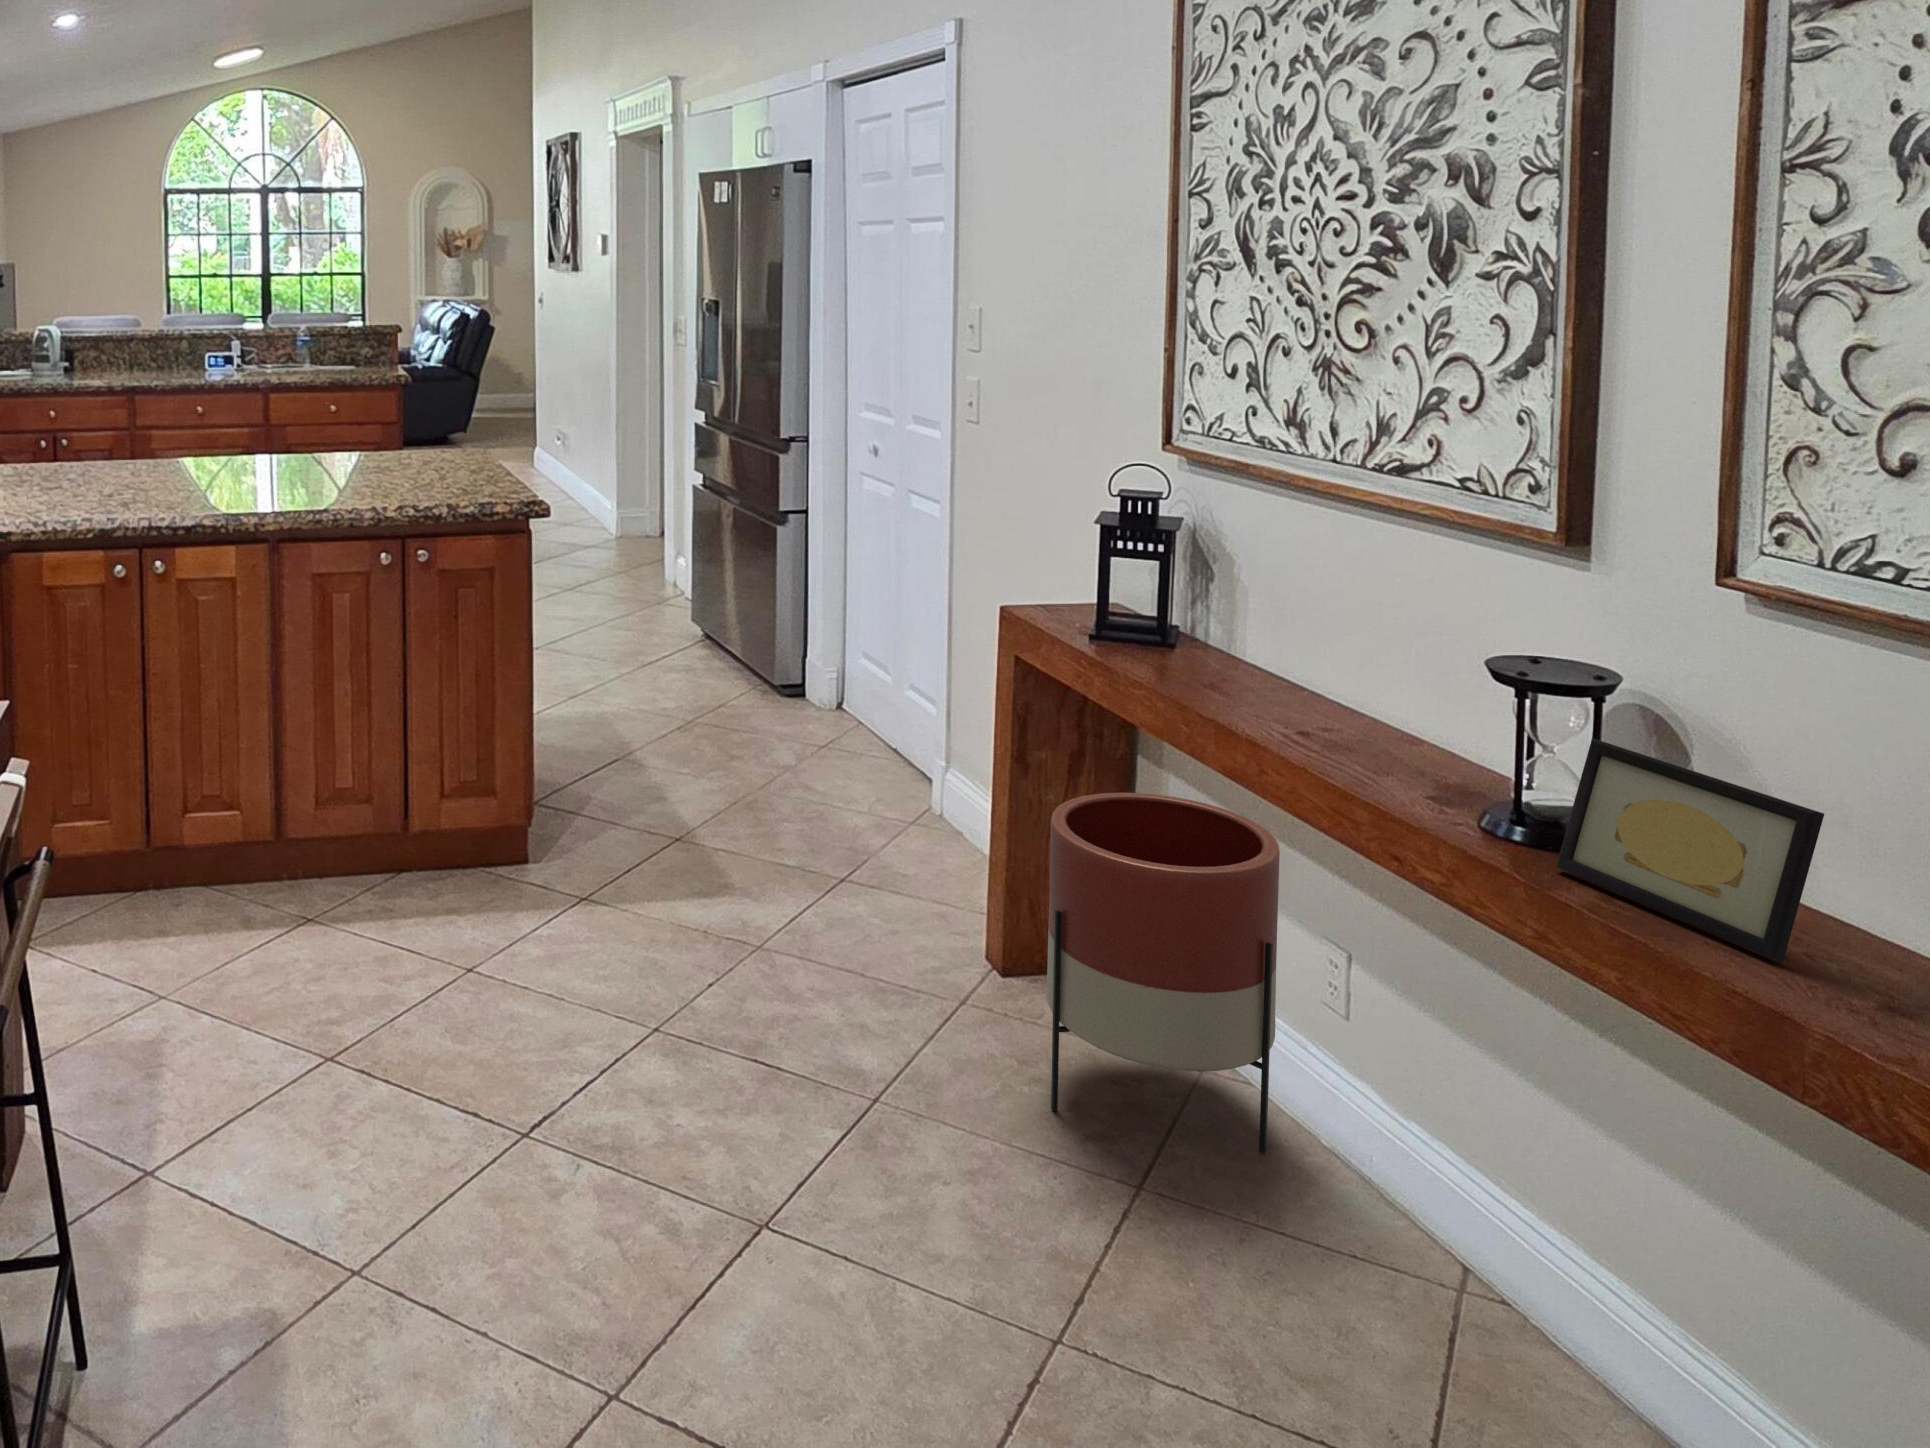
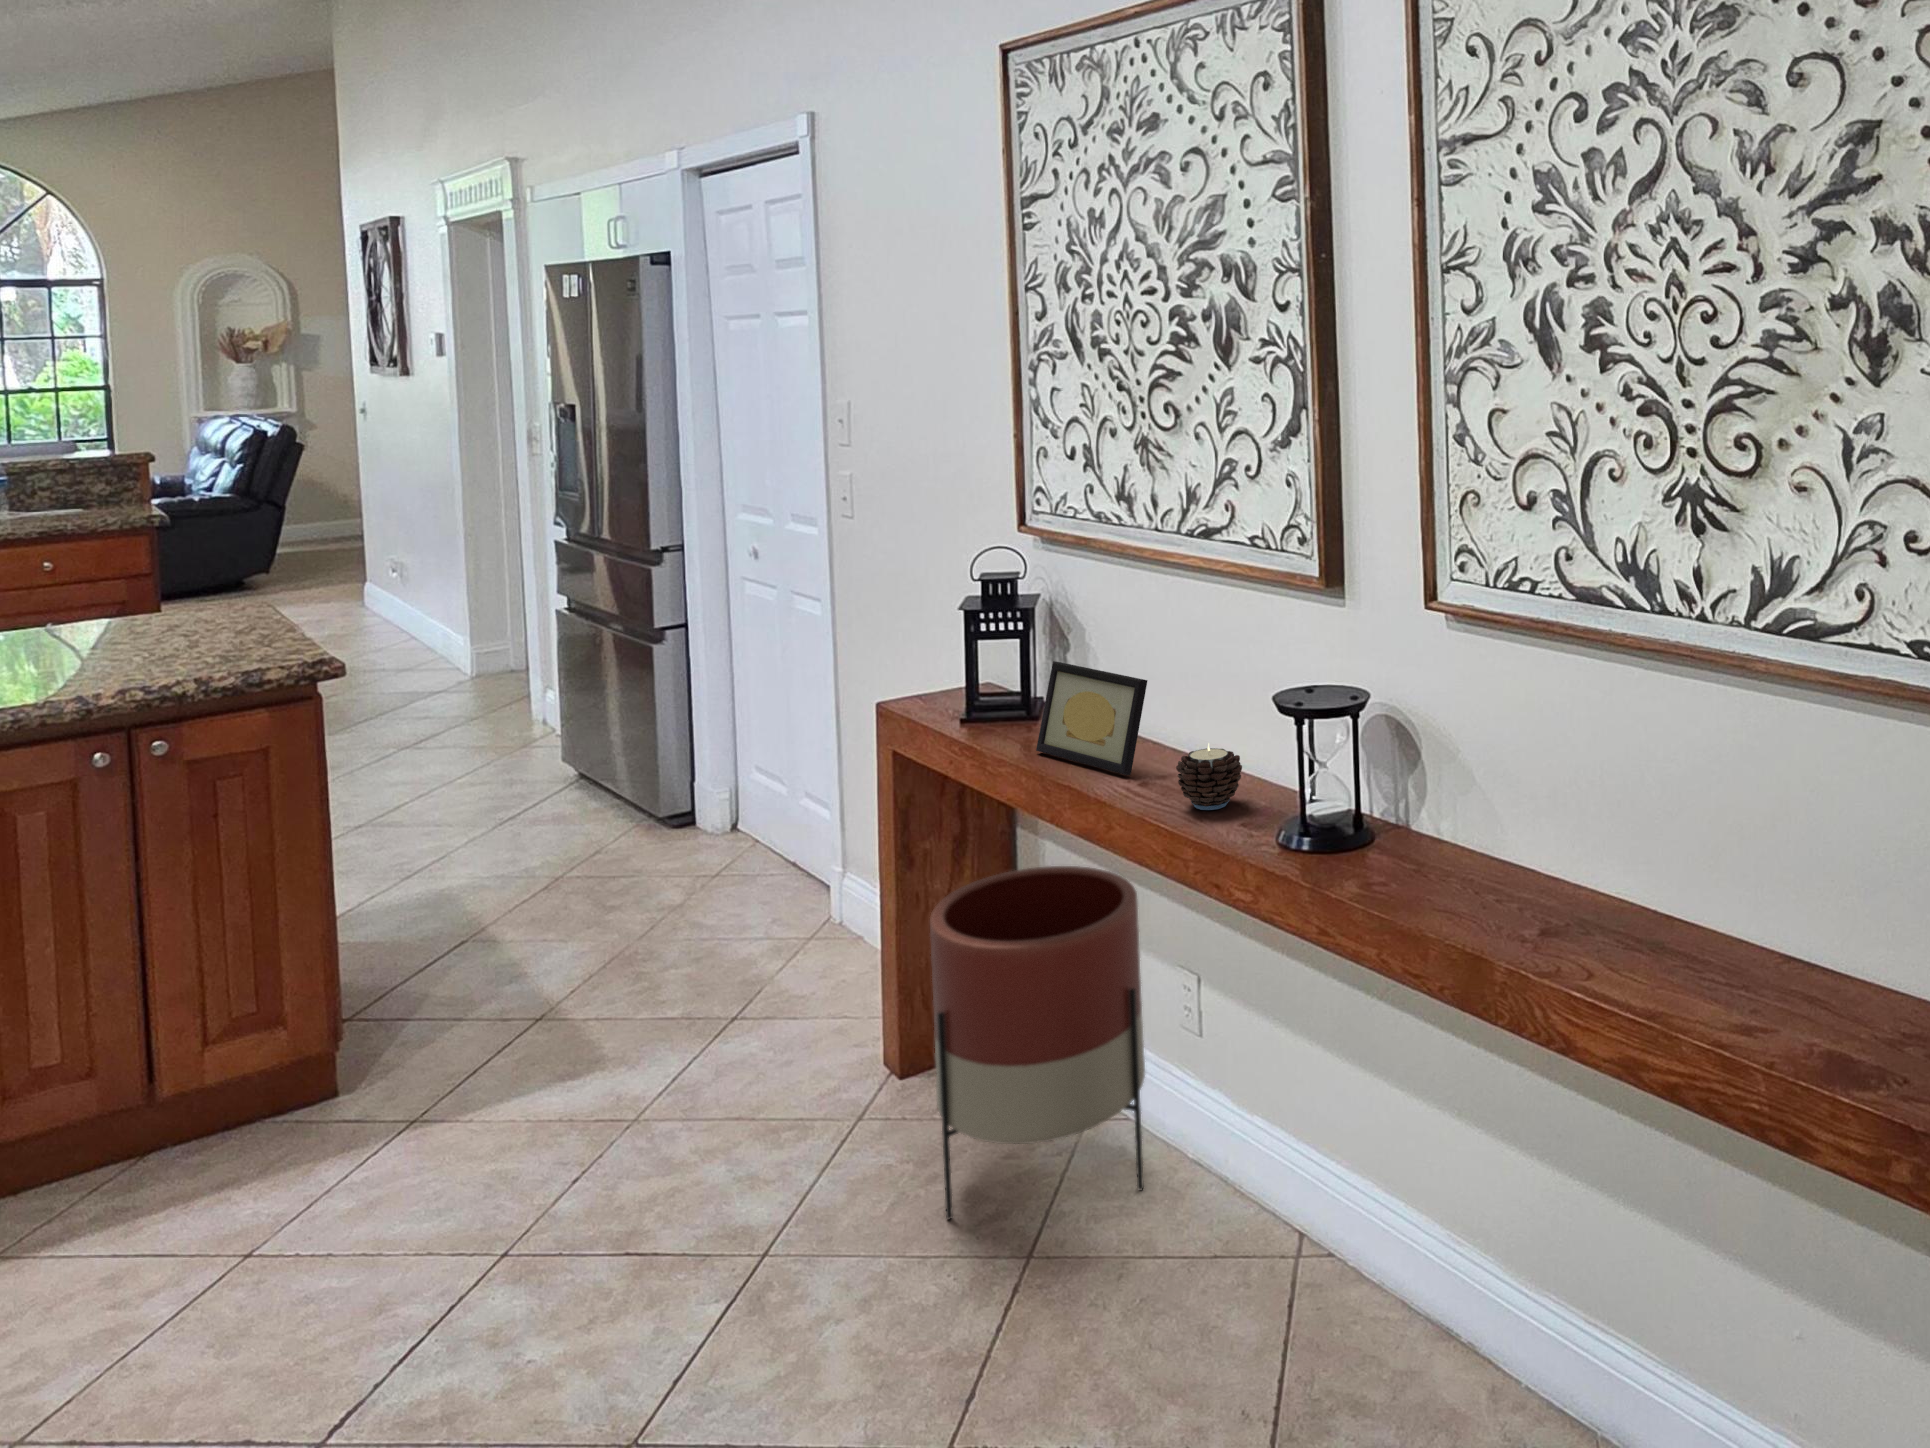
candle: none [1347,699,1433,773] -> present [1176,743,1242,810]
picture frame: present [1556,739,1824,962] -> present [1036,661,1147,775]

